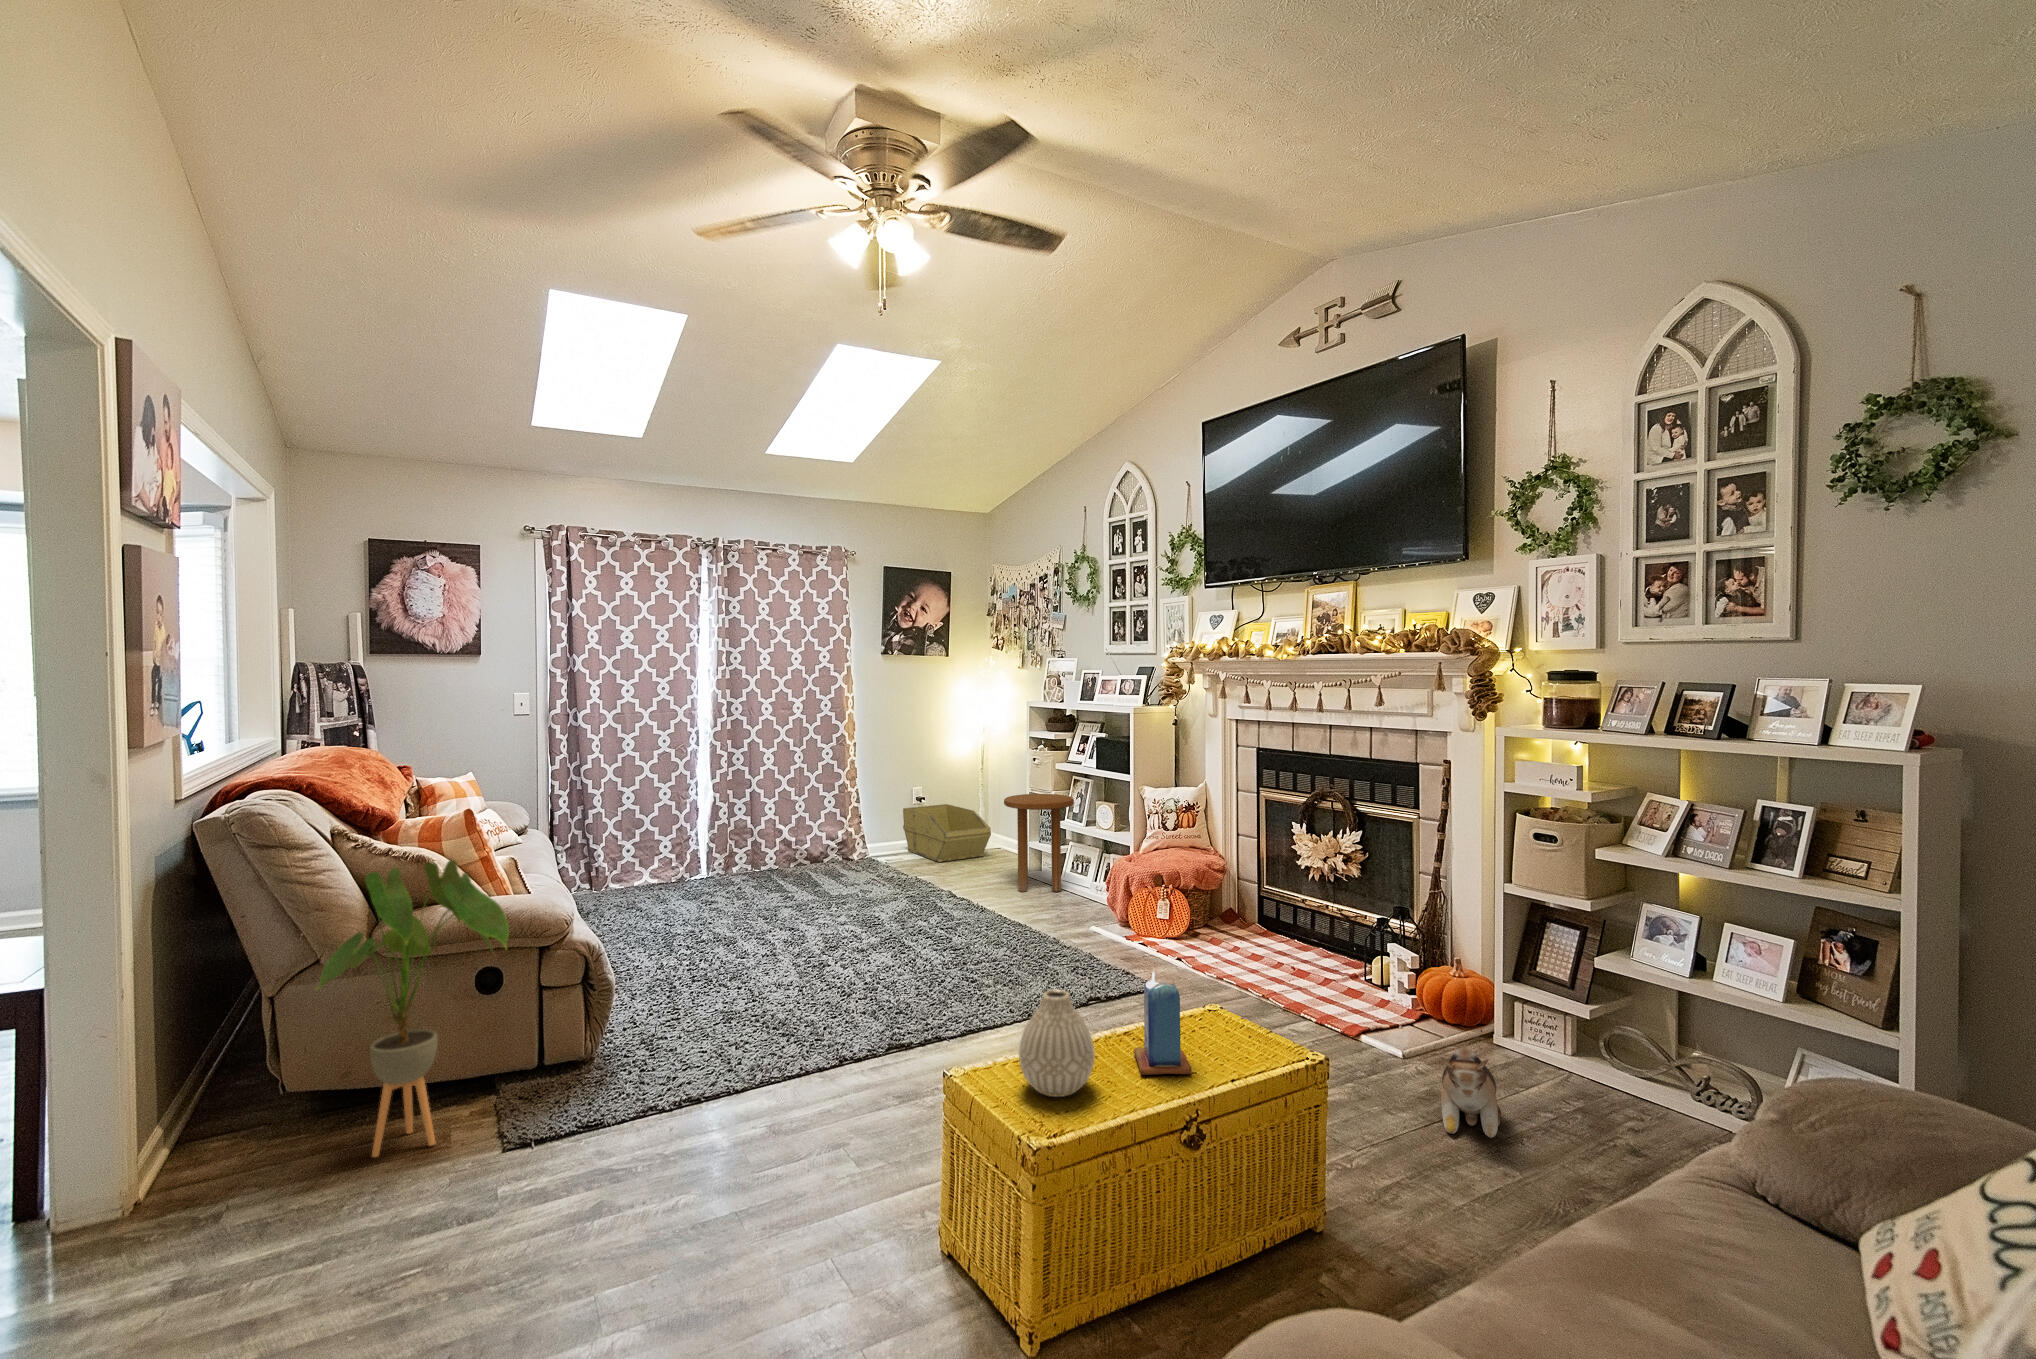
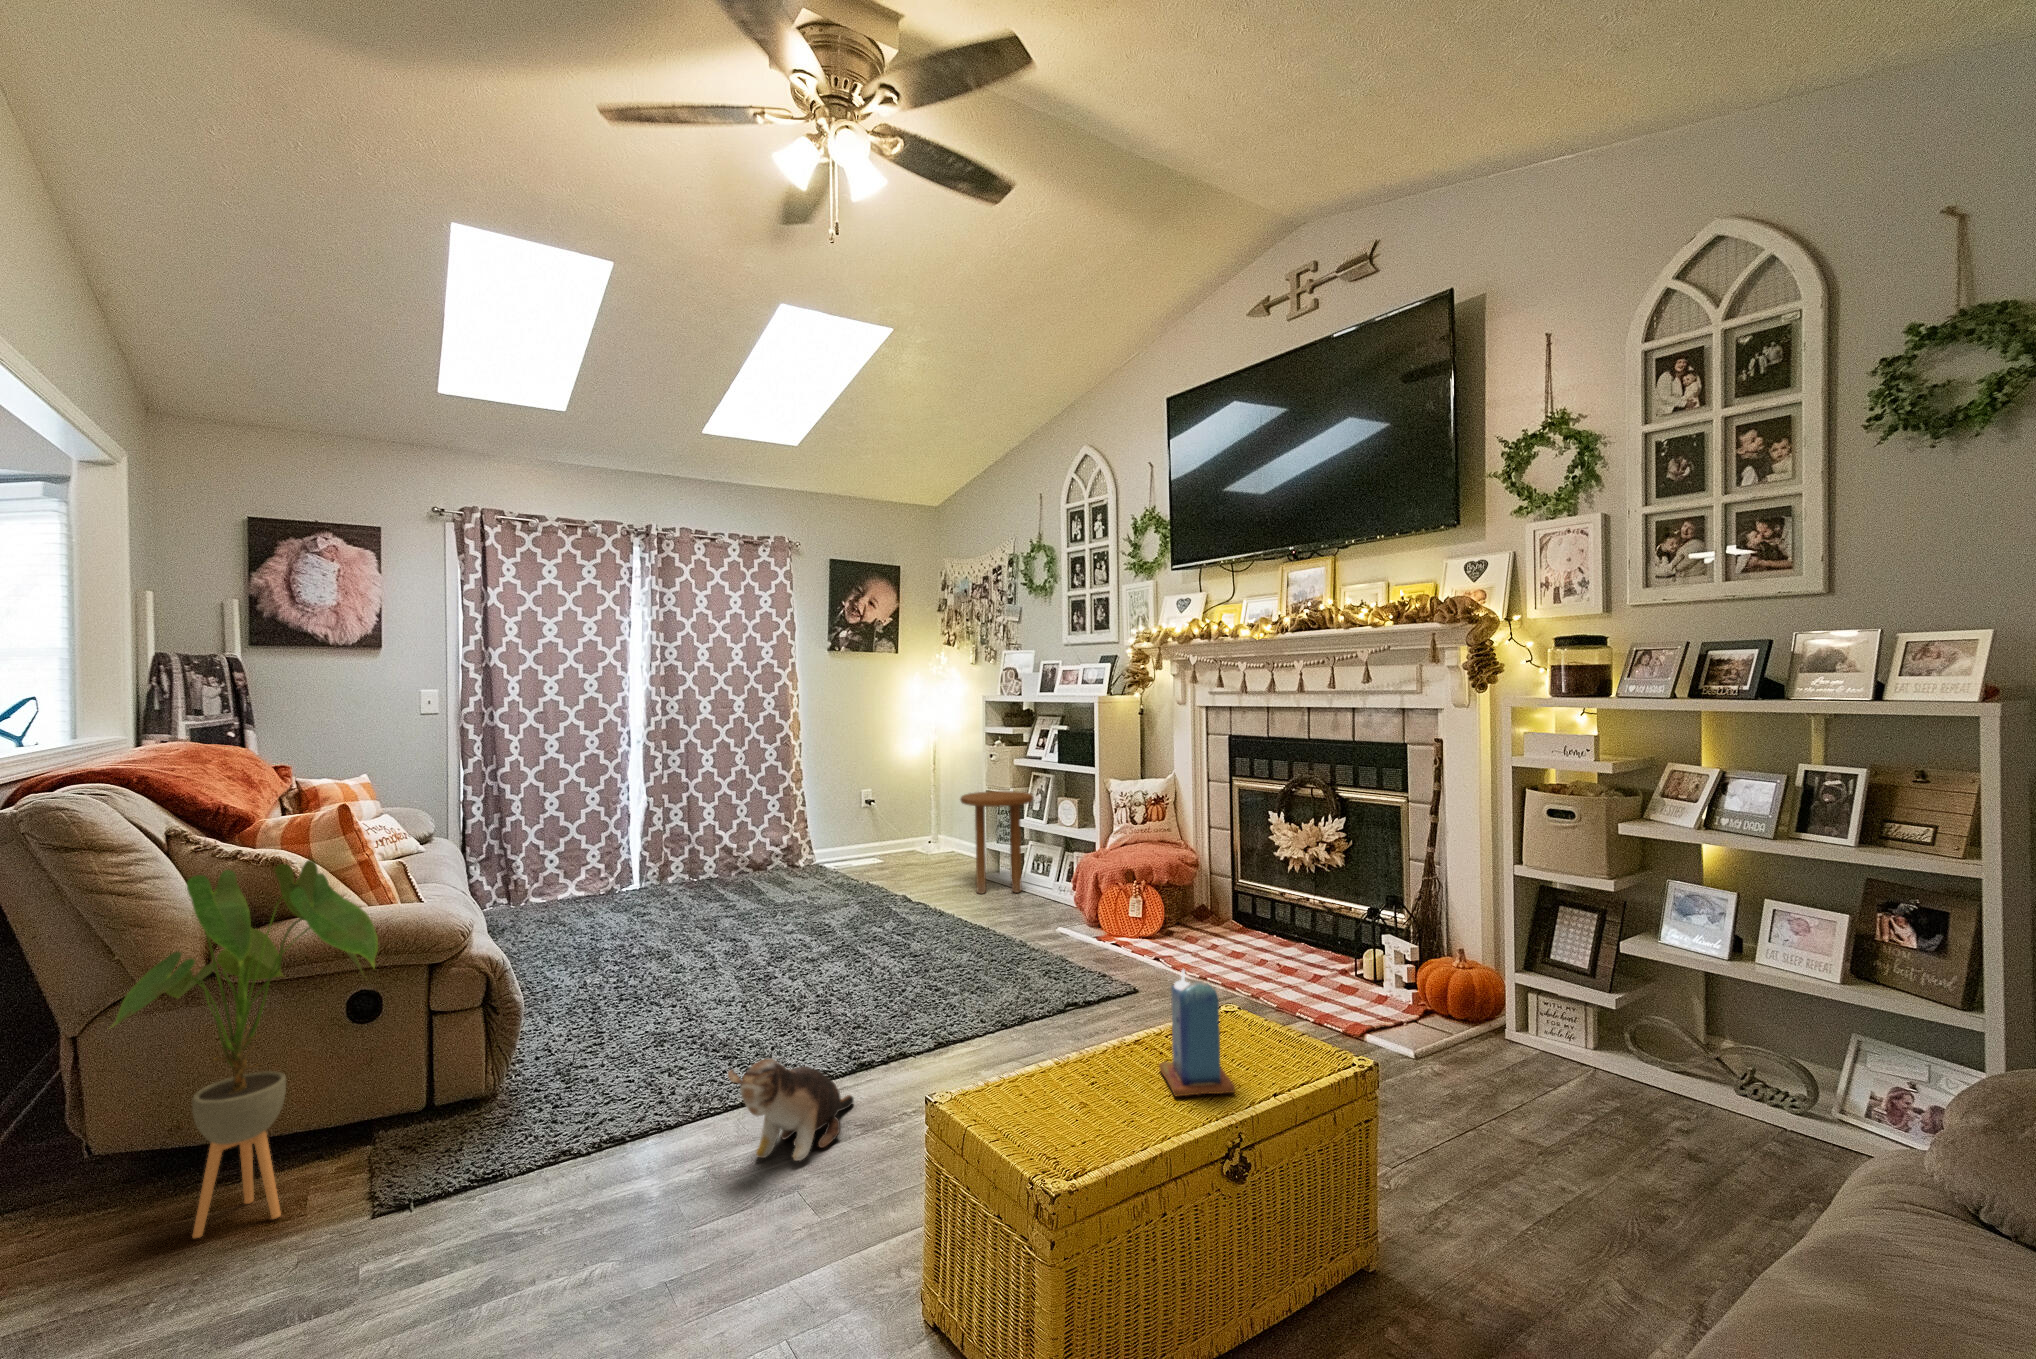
storage bin: present [903,804,991,862] -> none [851,807,944,866]
vase: present [1019,989,1095,1097] -> none [1027,994,1122,1130]
plush toy: present [1441,1048,1501,1138] -> present [728,1058,854,1161]

